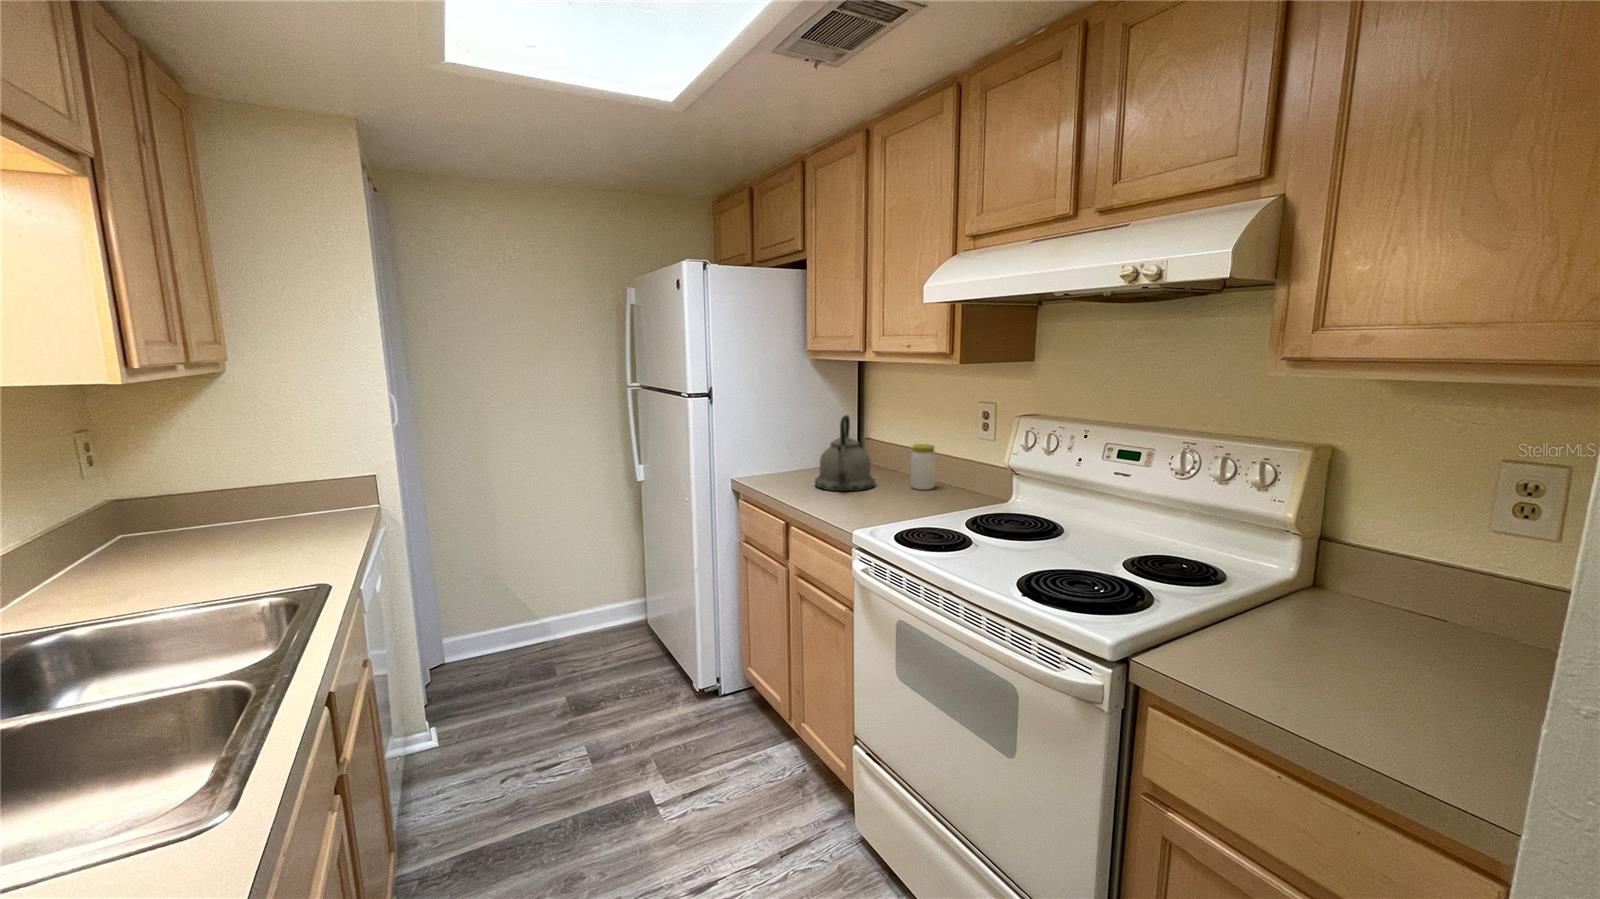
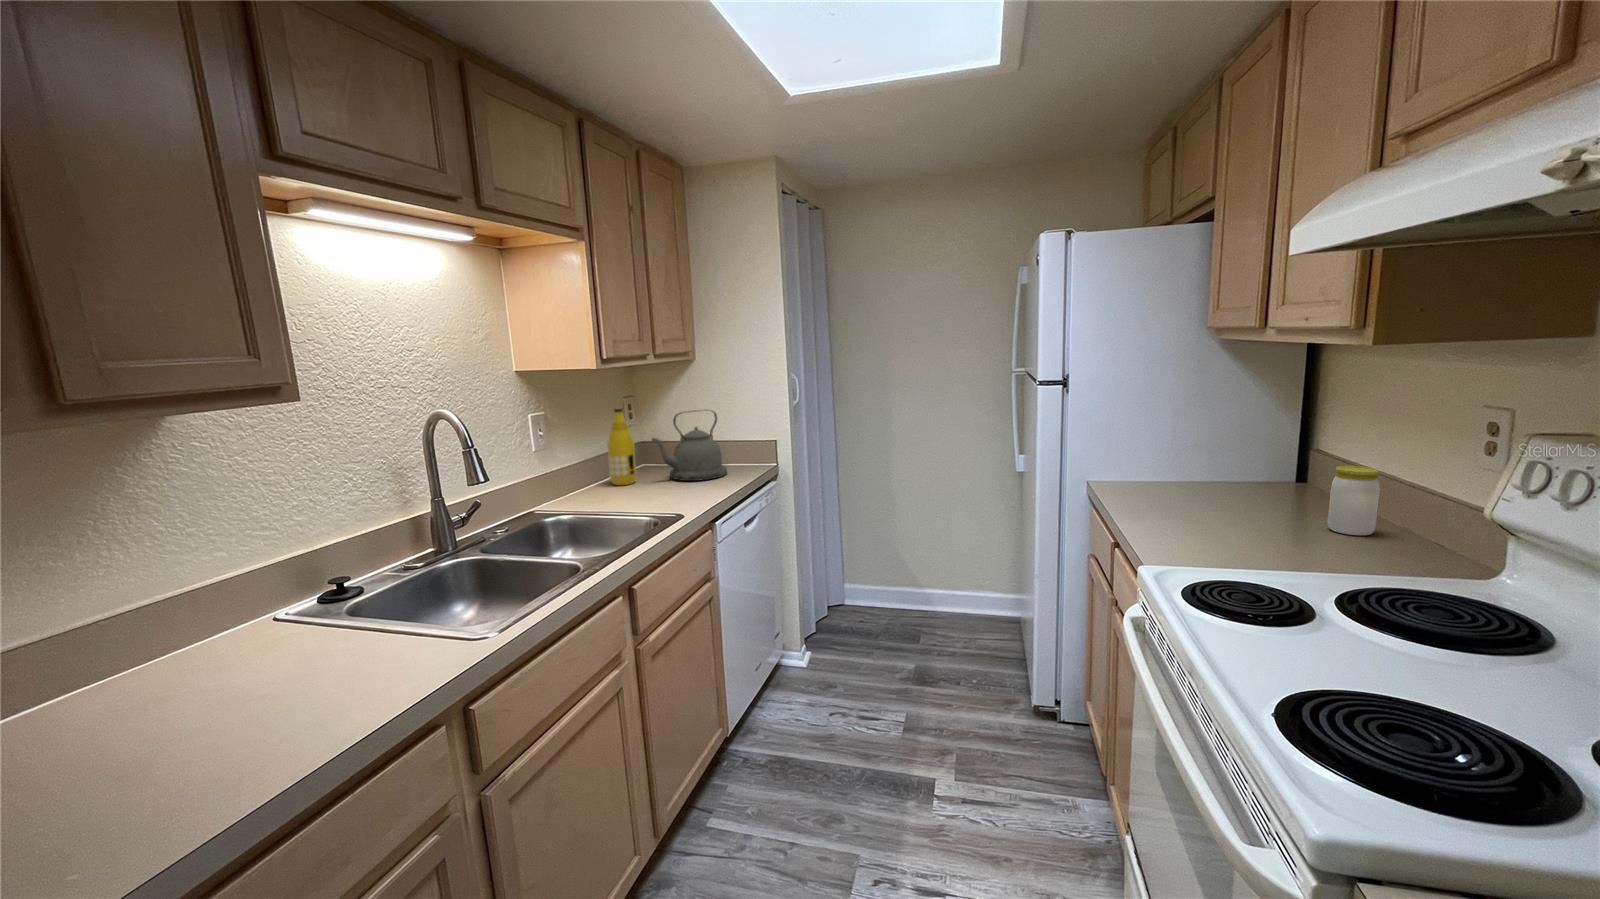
kettle: present [815,415,875,491] -> present [652,411,727,481]
bottle: none [96,452,163,574] -> present [607,408,636,485]

